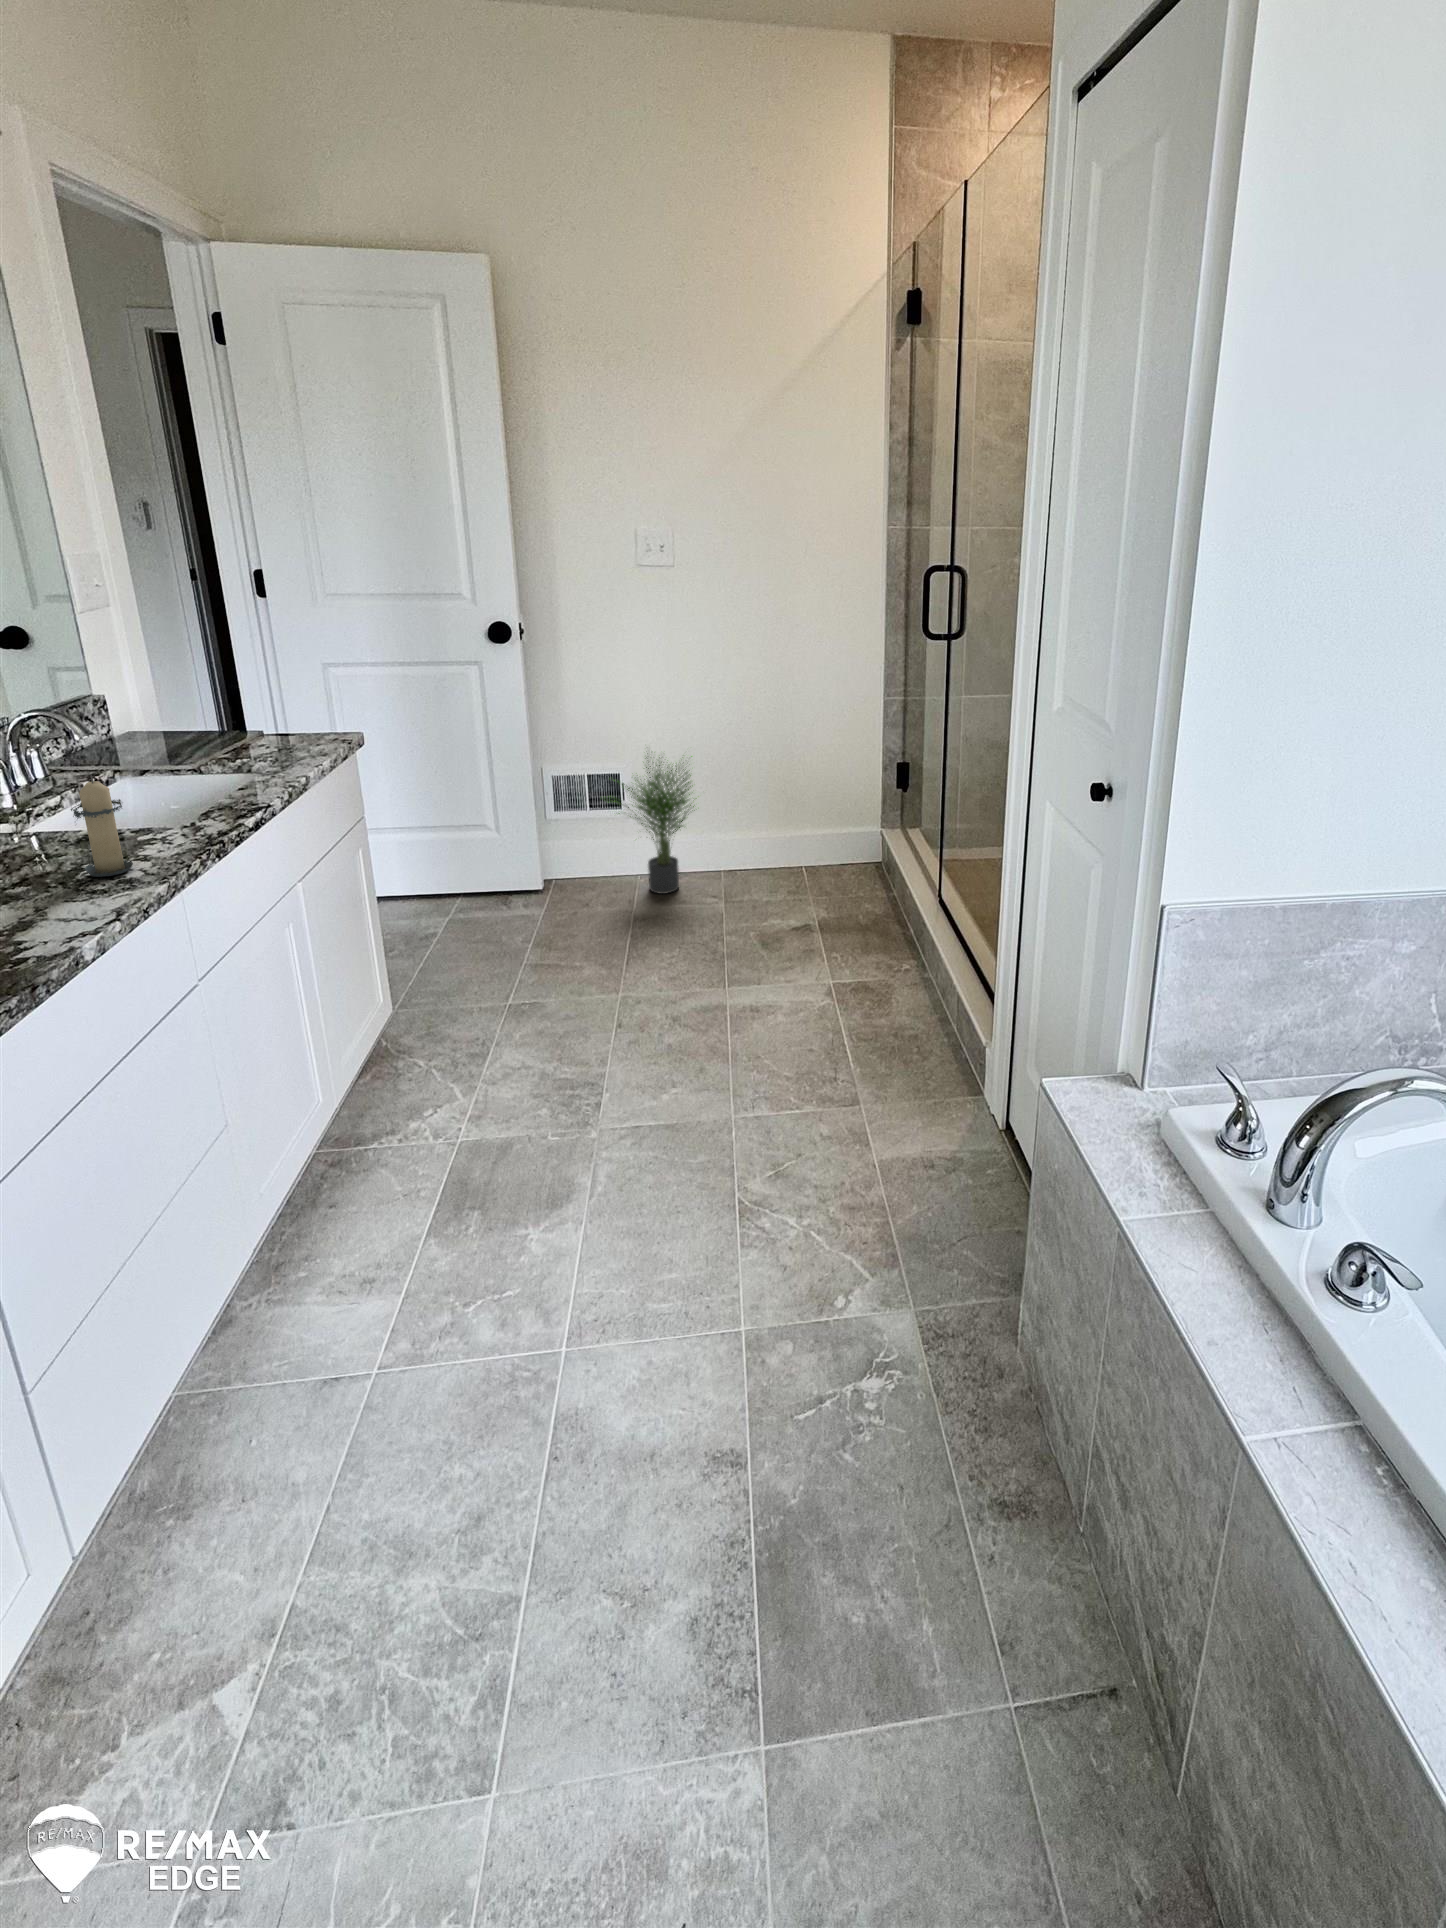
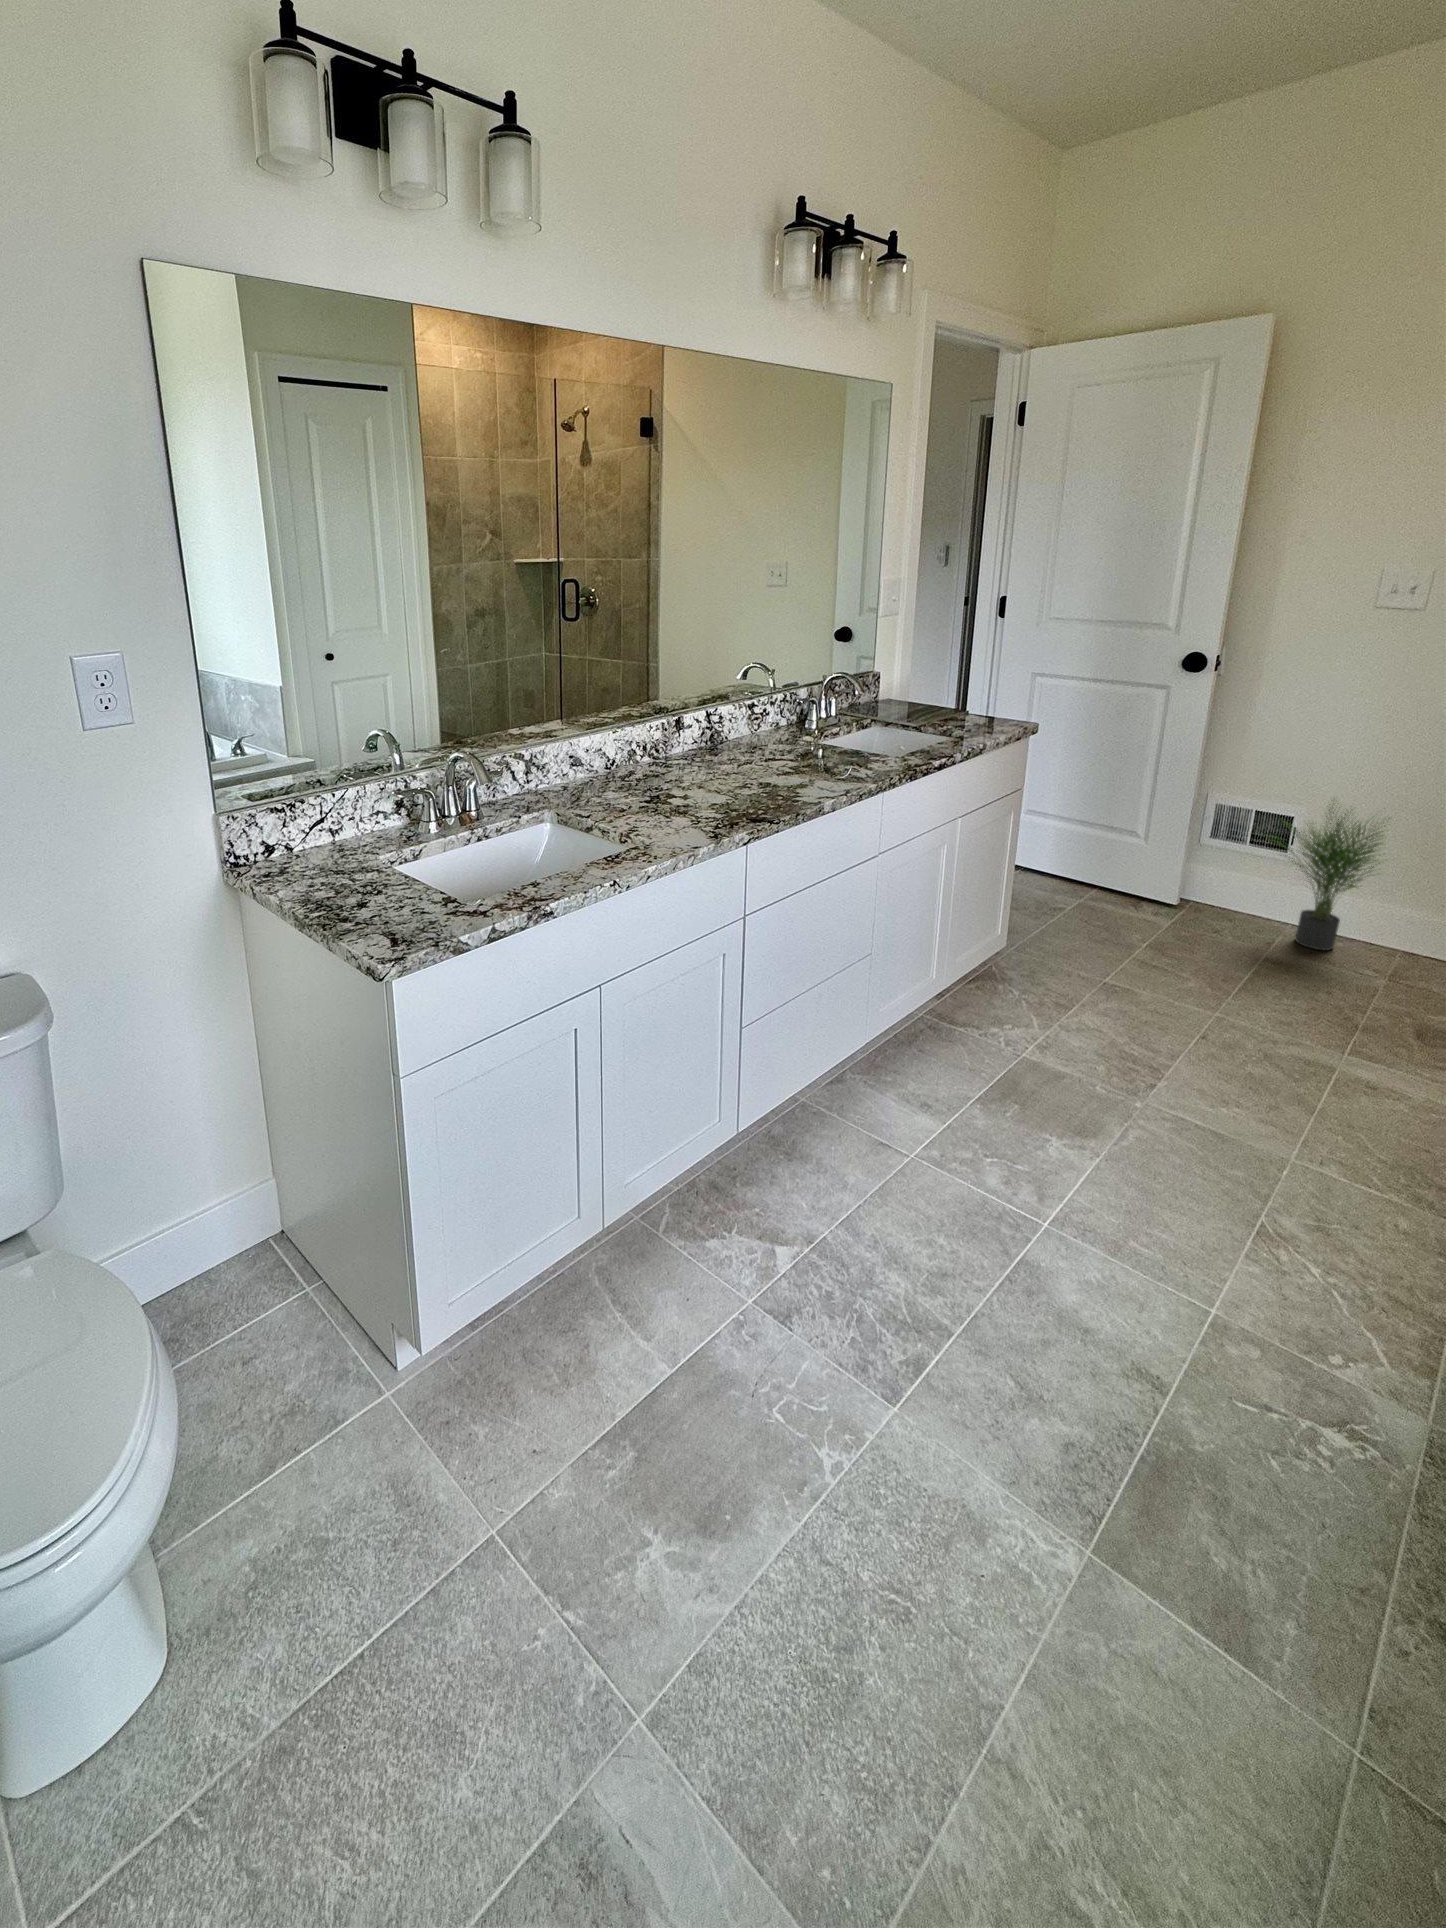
candle: present [71,775,133,877] -> none [835,710,869,775]

